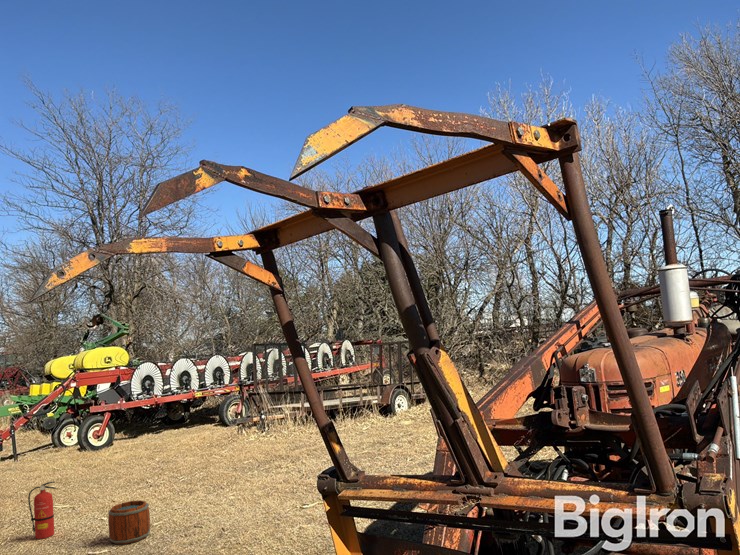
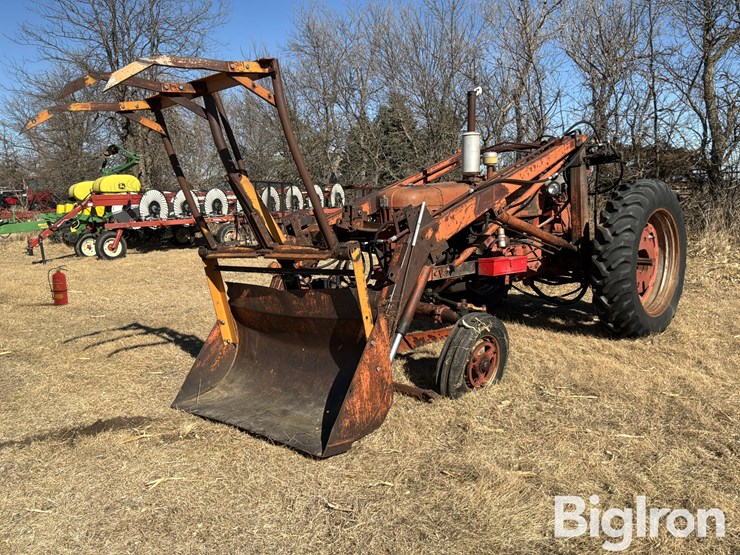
bucket: present [108,500,150,545] -> none [104,283,136,310]

